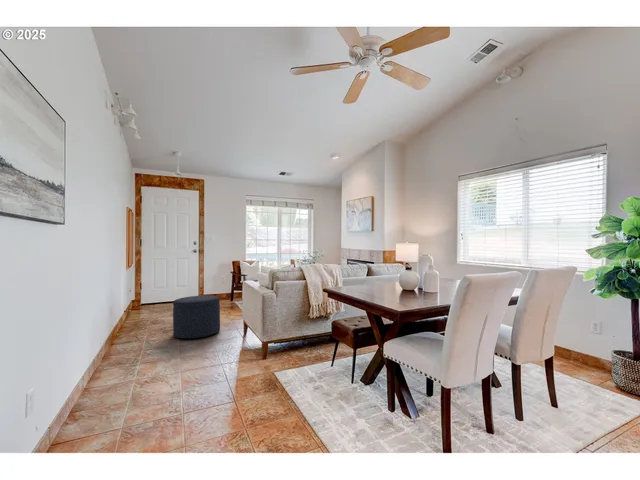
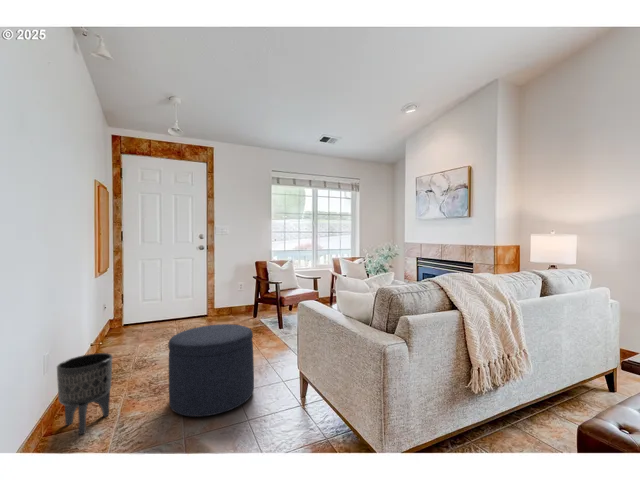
planter: none [117,308,144,345] -> present [57,353,112,434]

